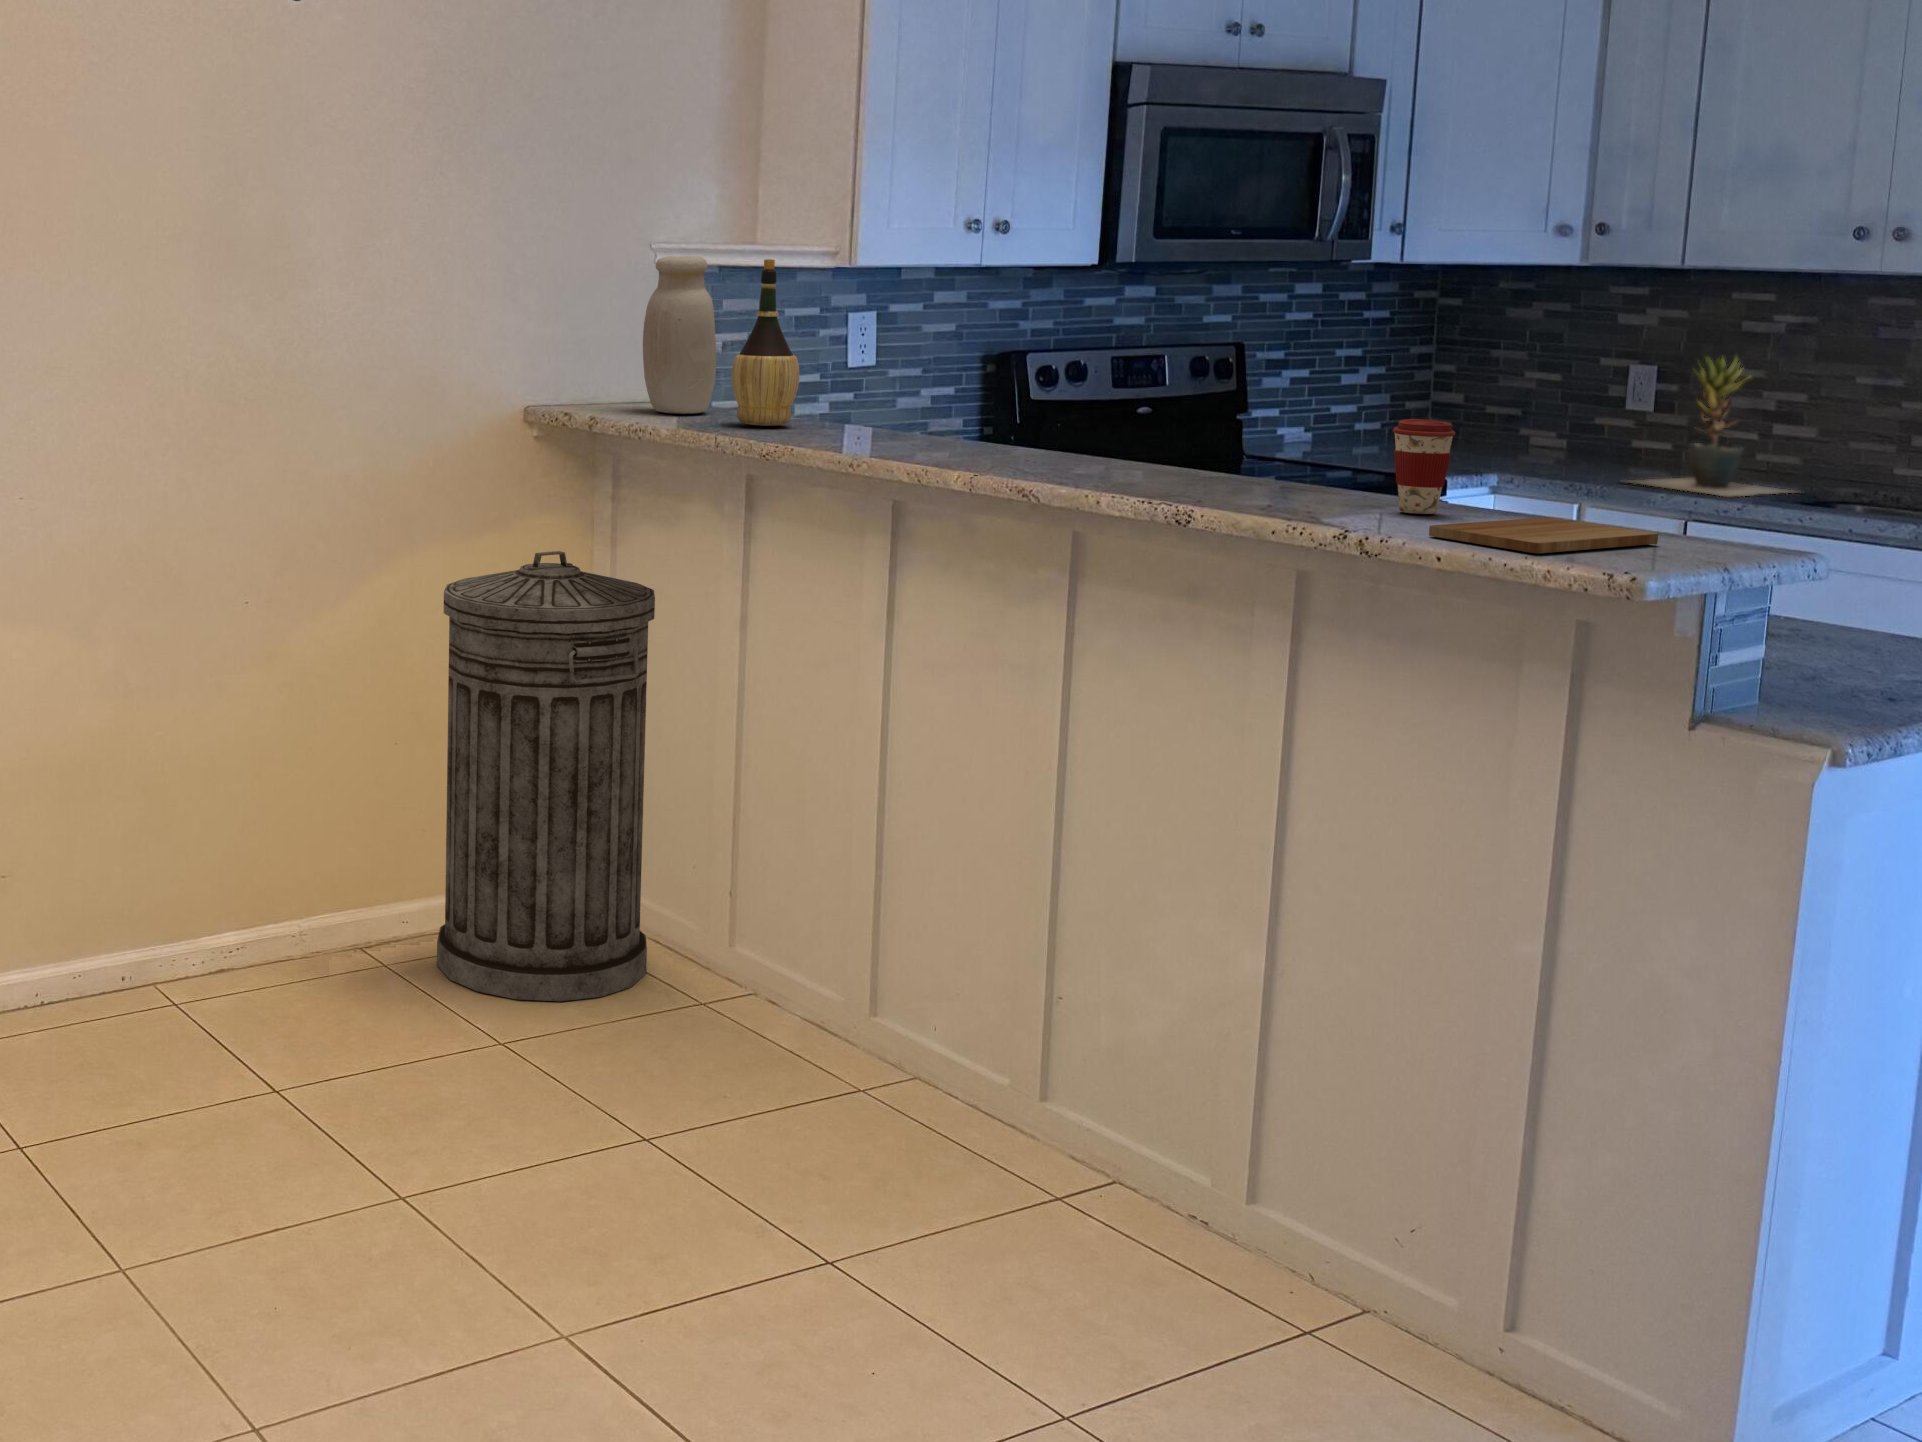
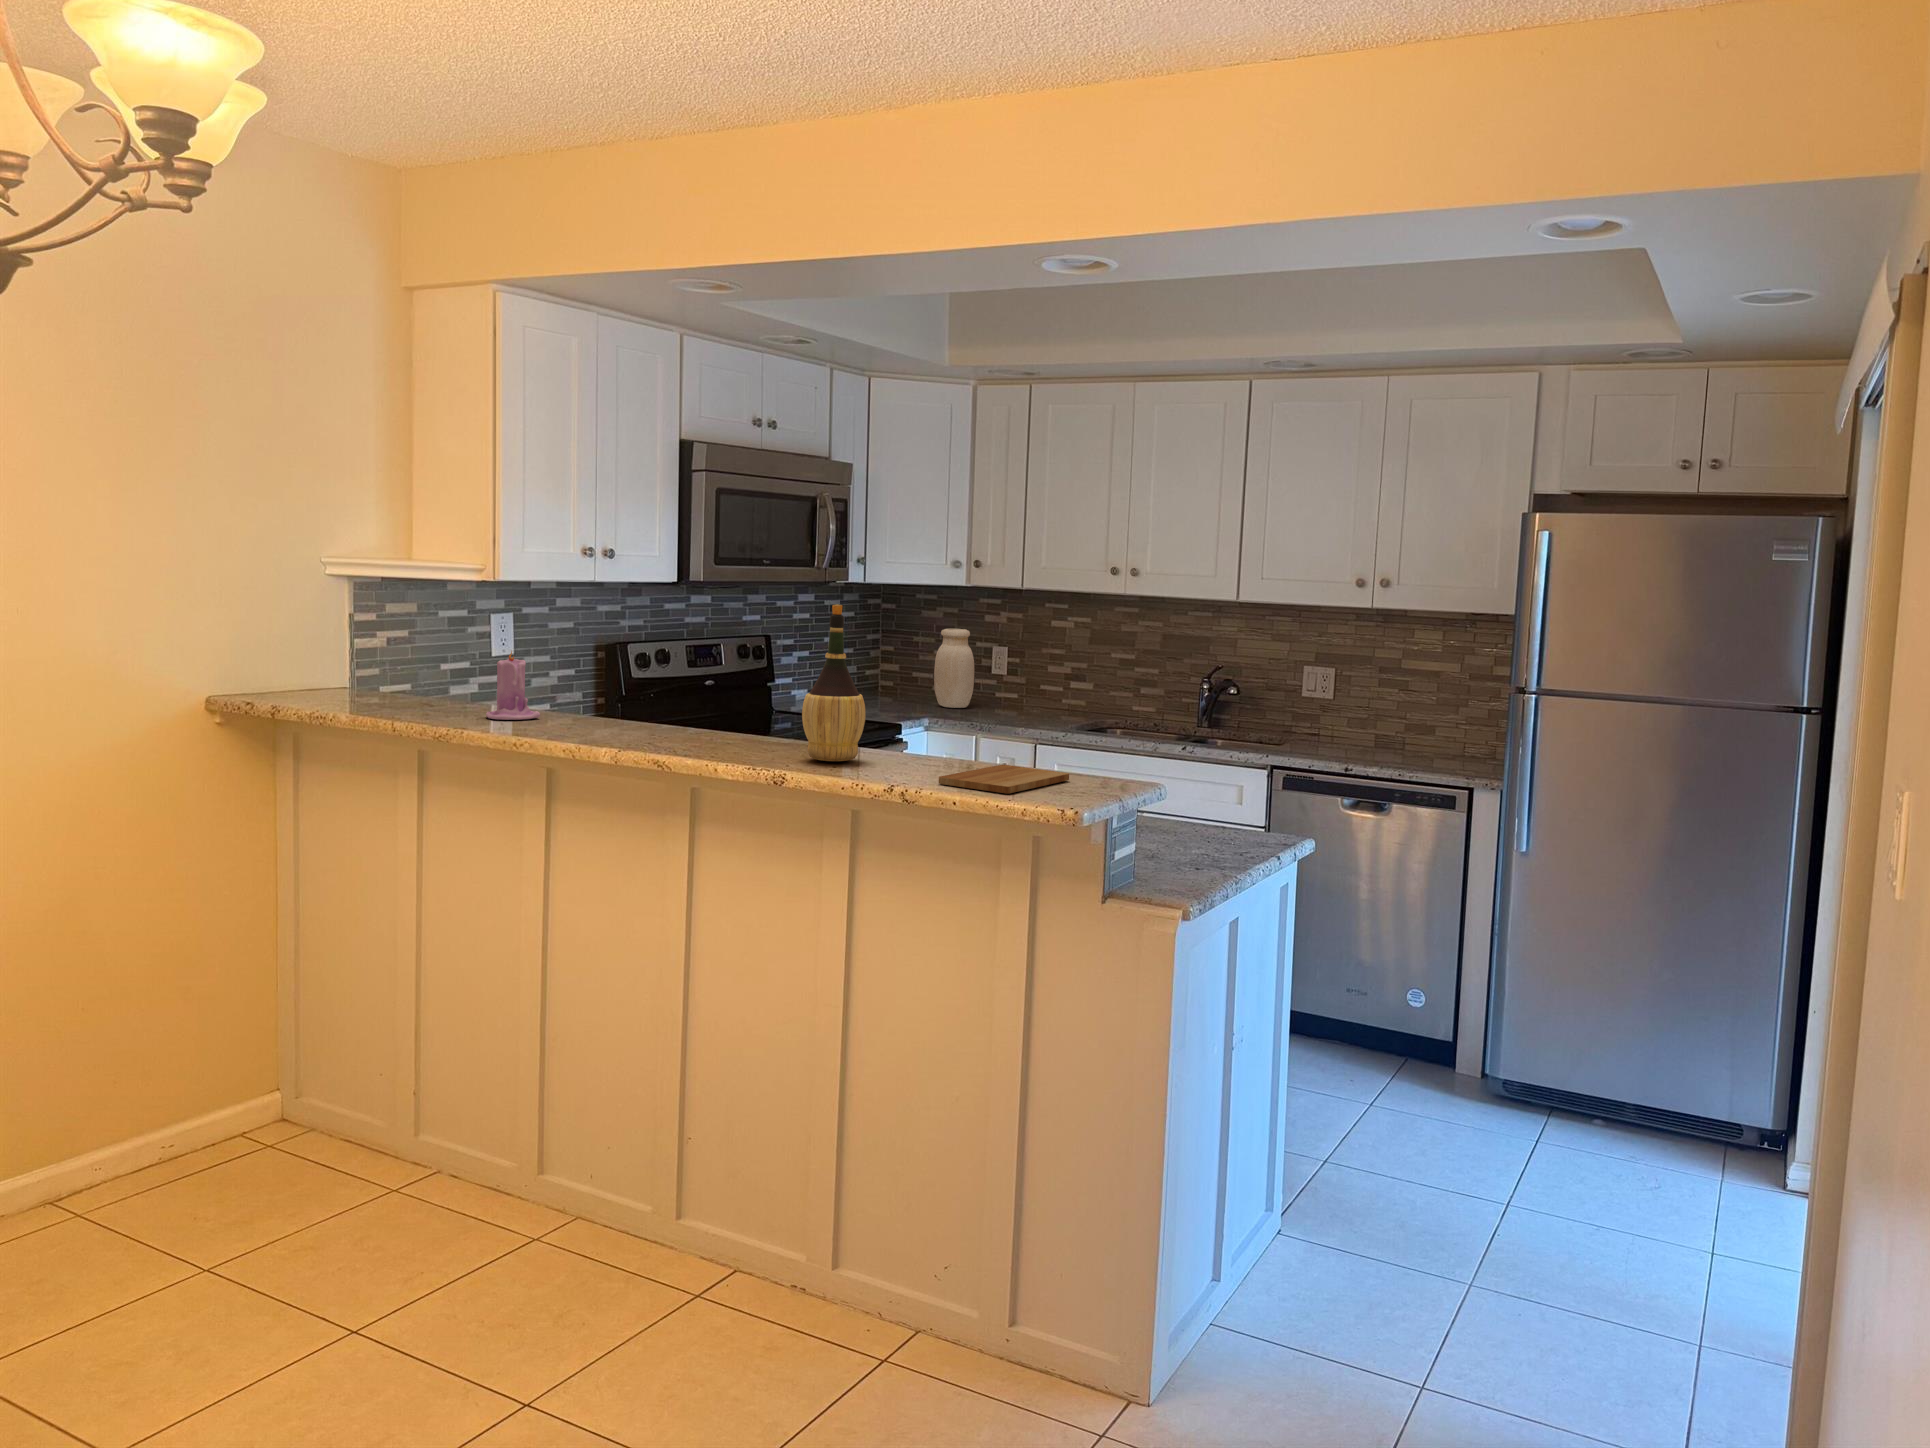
jar: present [643,256,716,414] -> present [934,629,974,708]
wine bottle: present [732,259,799,426] -> present [802,604,865,761]
candle: none [827,350,893,439] -> present [486,651,540,720]
potted plant: present [1628,357,1794,496] -> none [994,642,1092,728]
coffee cup: present [1393,419,1455,514] -> none [905,701,944,765]
trash can: present [437,551,655,1001] -> none [132,822,341,1219]

